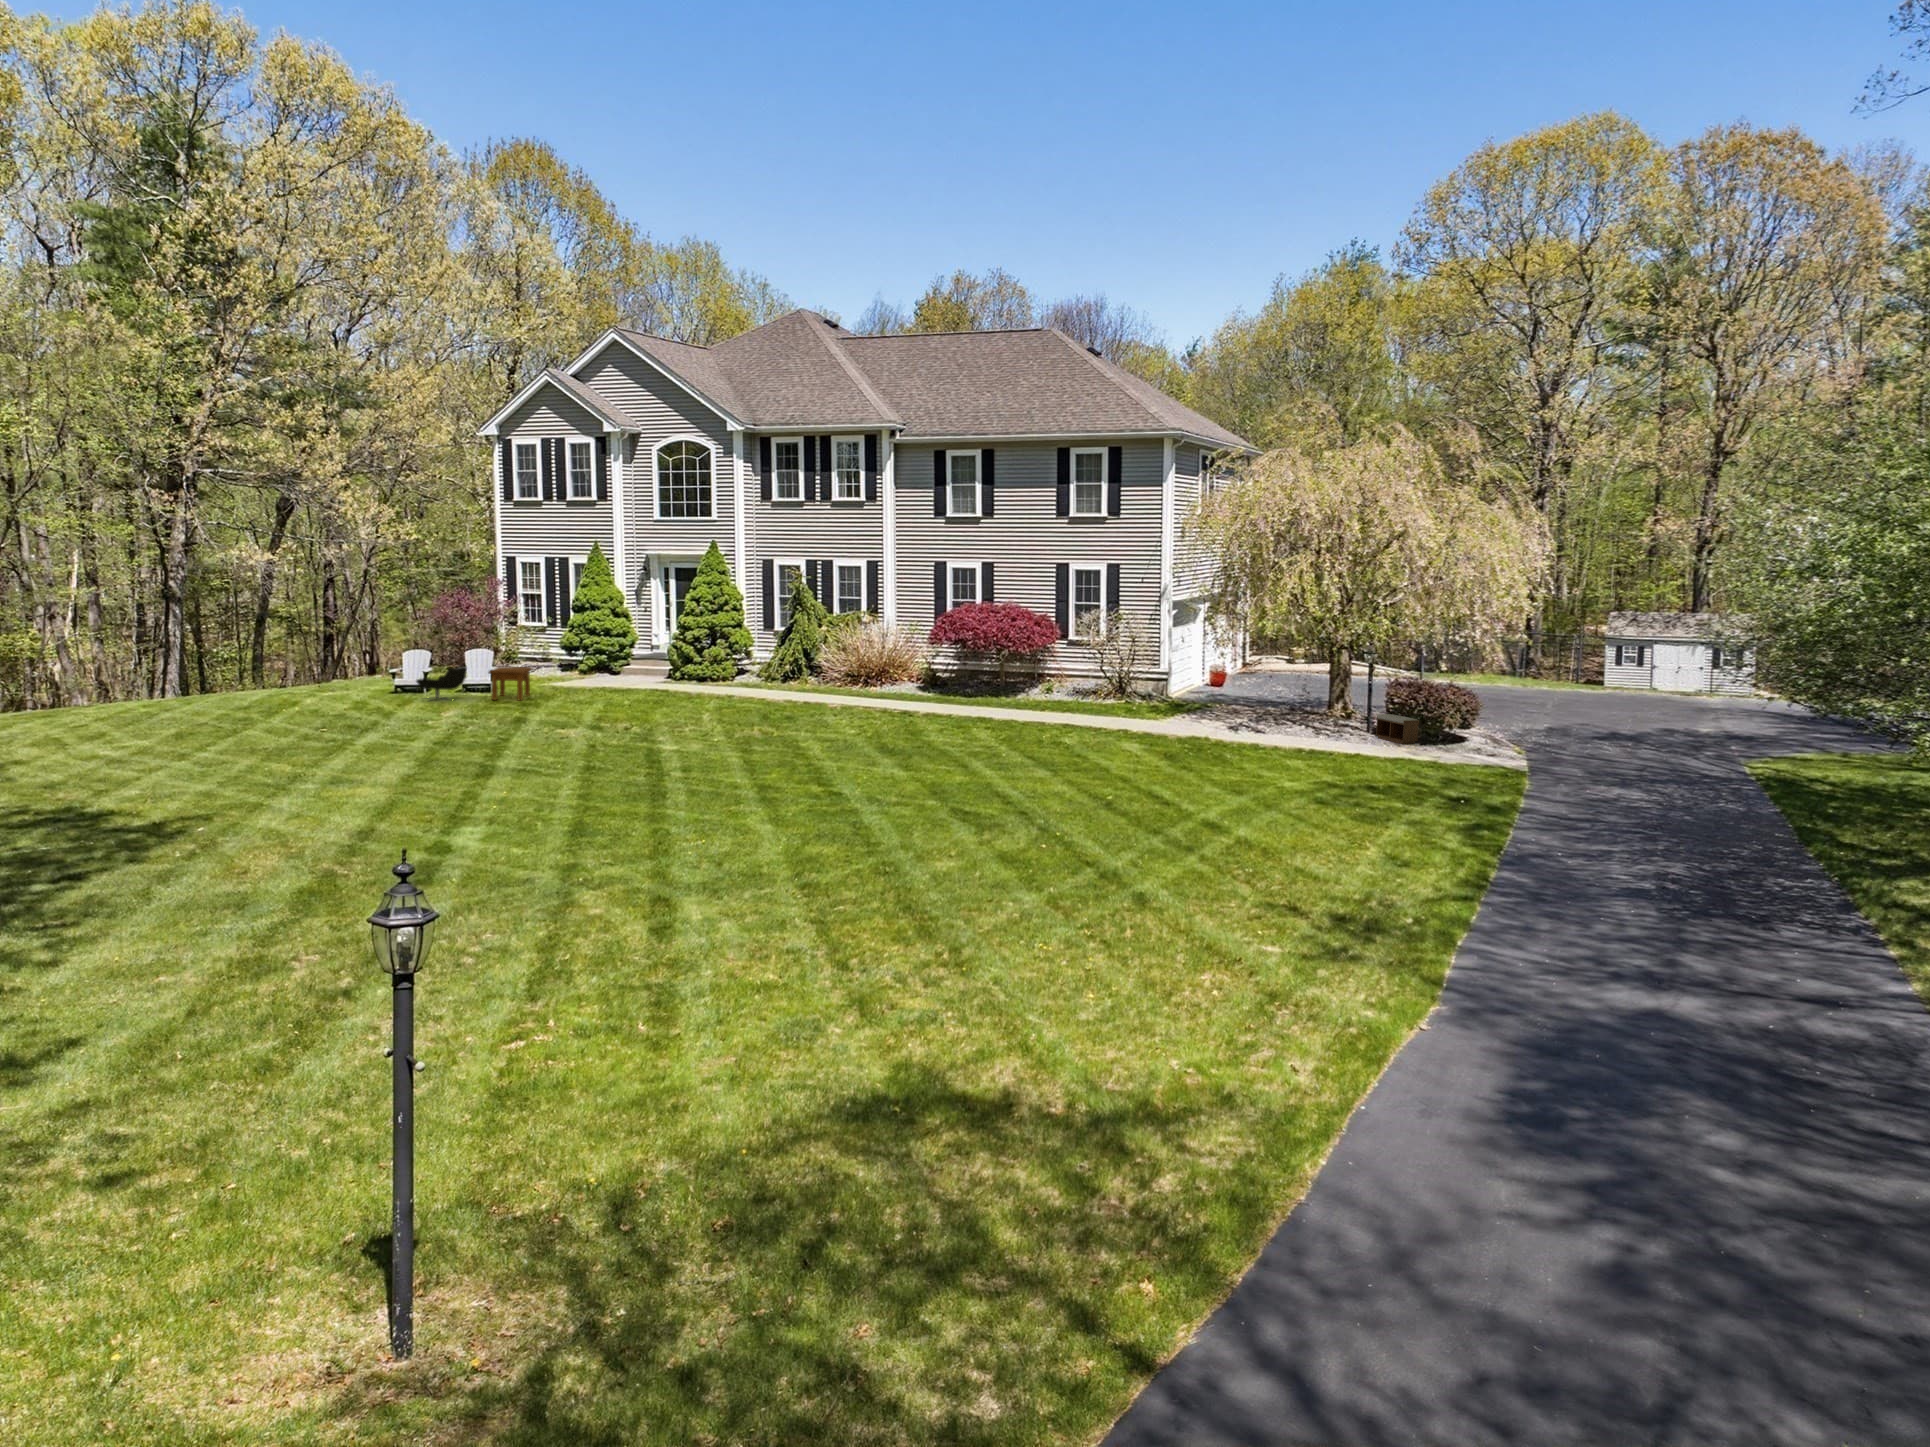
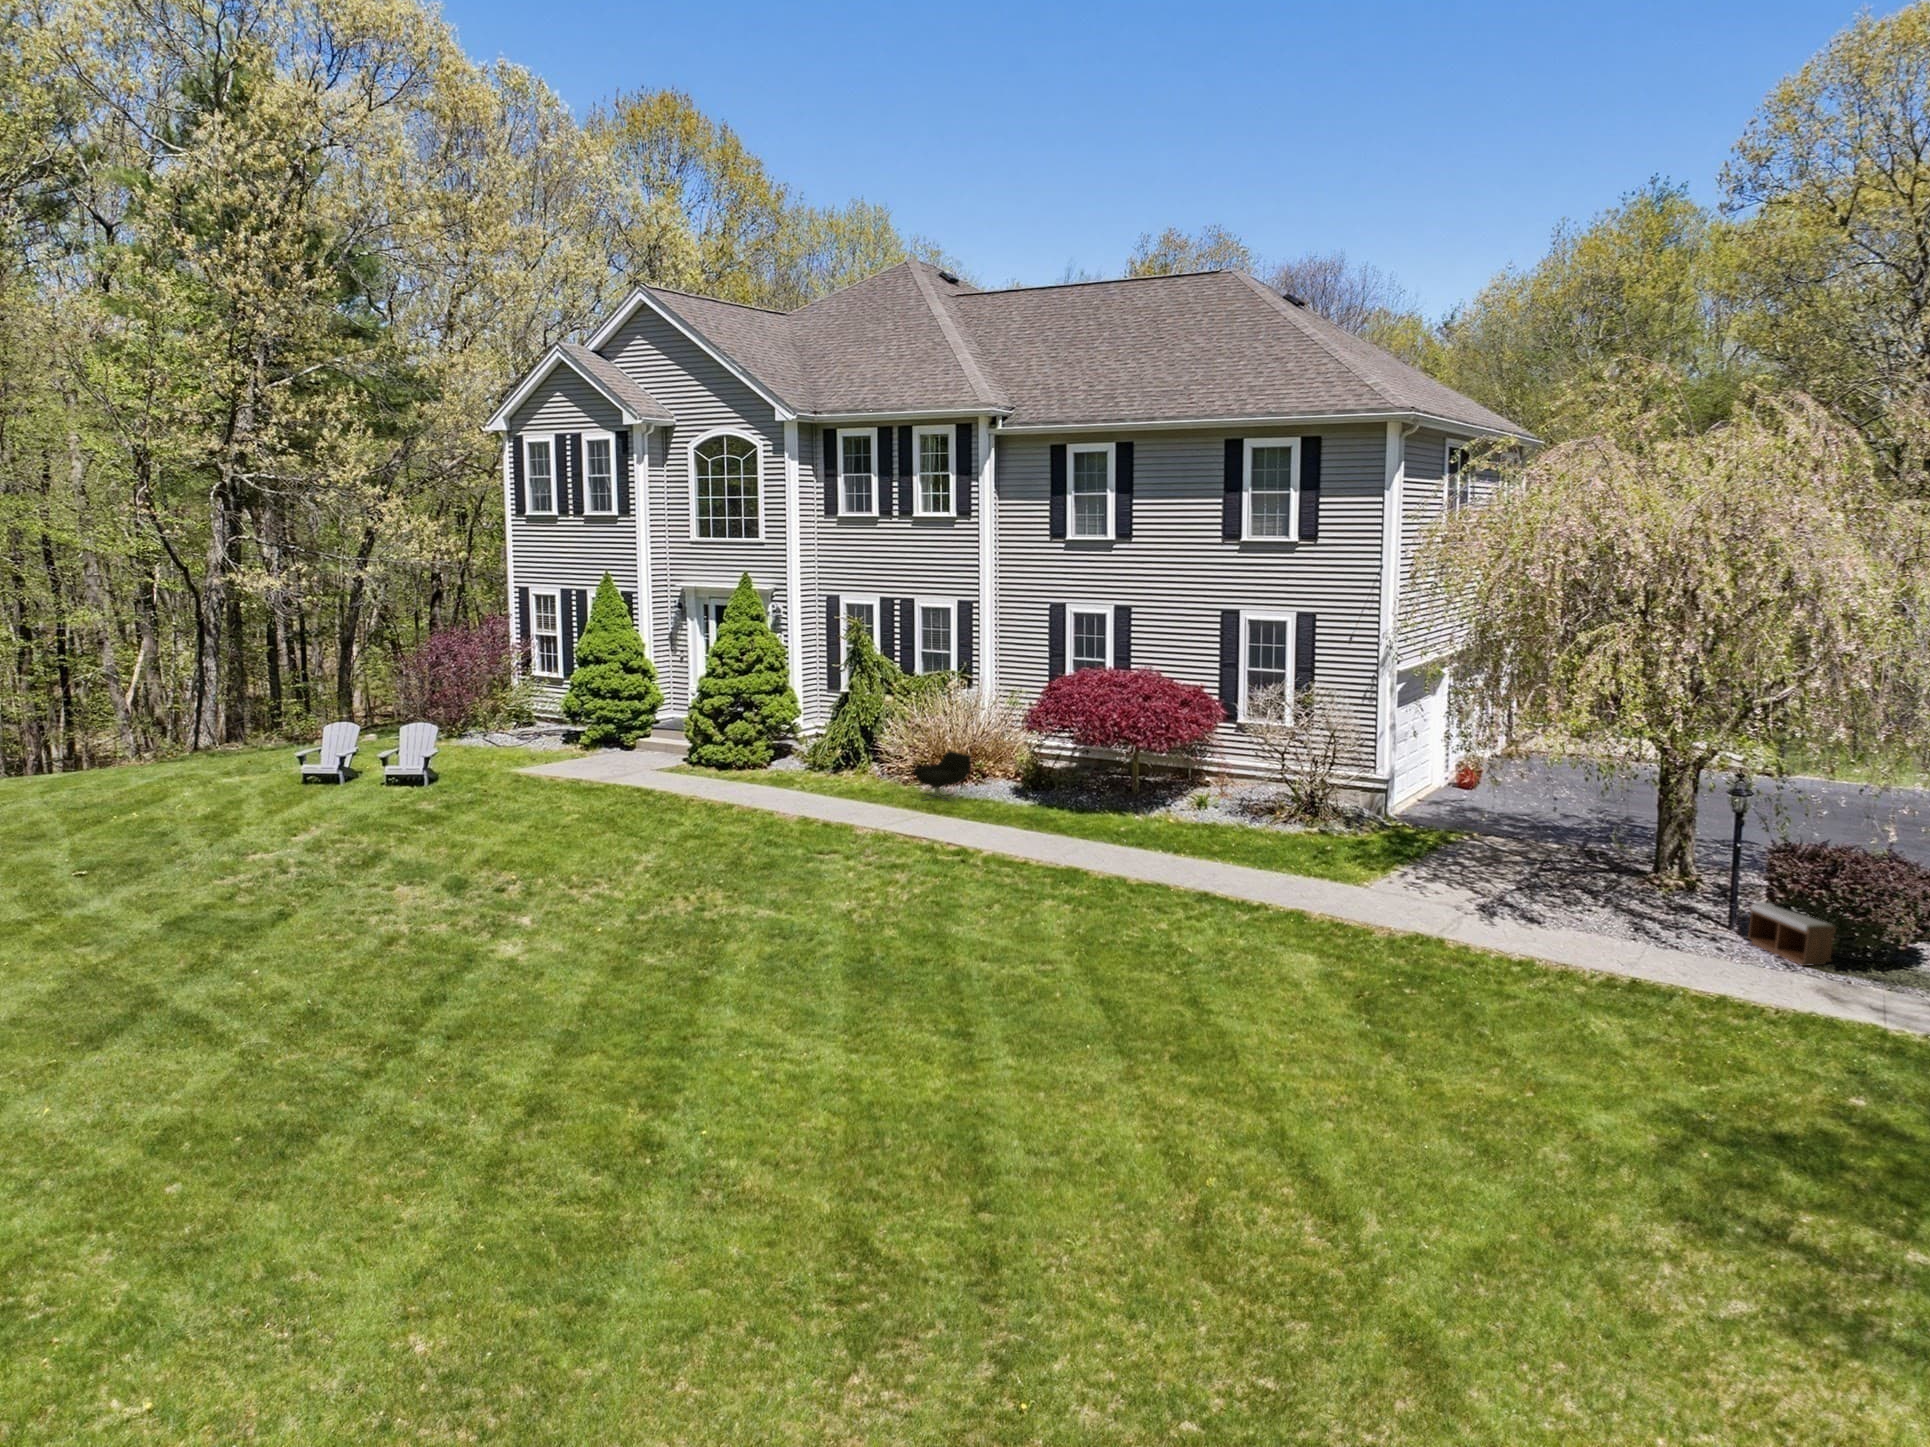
lounge chair: present [416,666,467,698] -> present [913,751,971,799]
side table: present [488,667,532,700] -> none [394,760,470,814]

